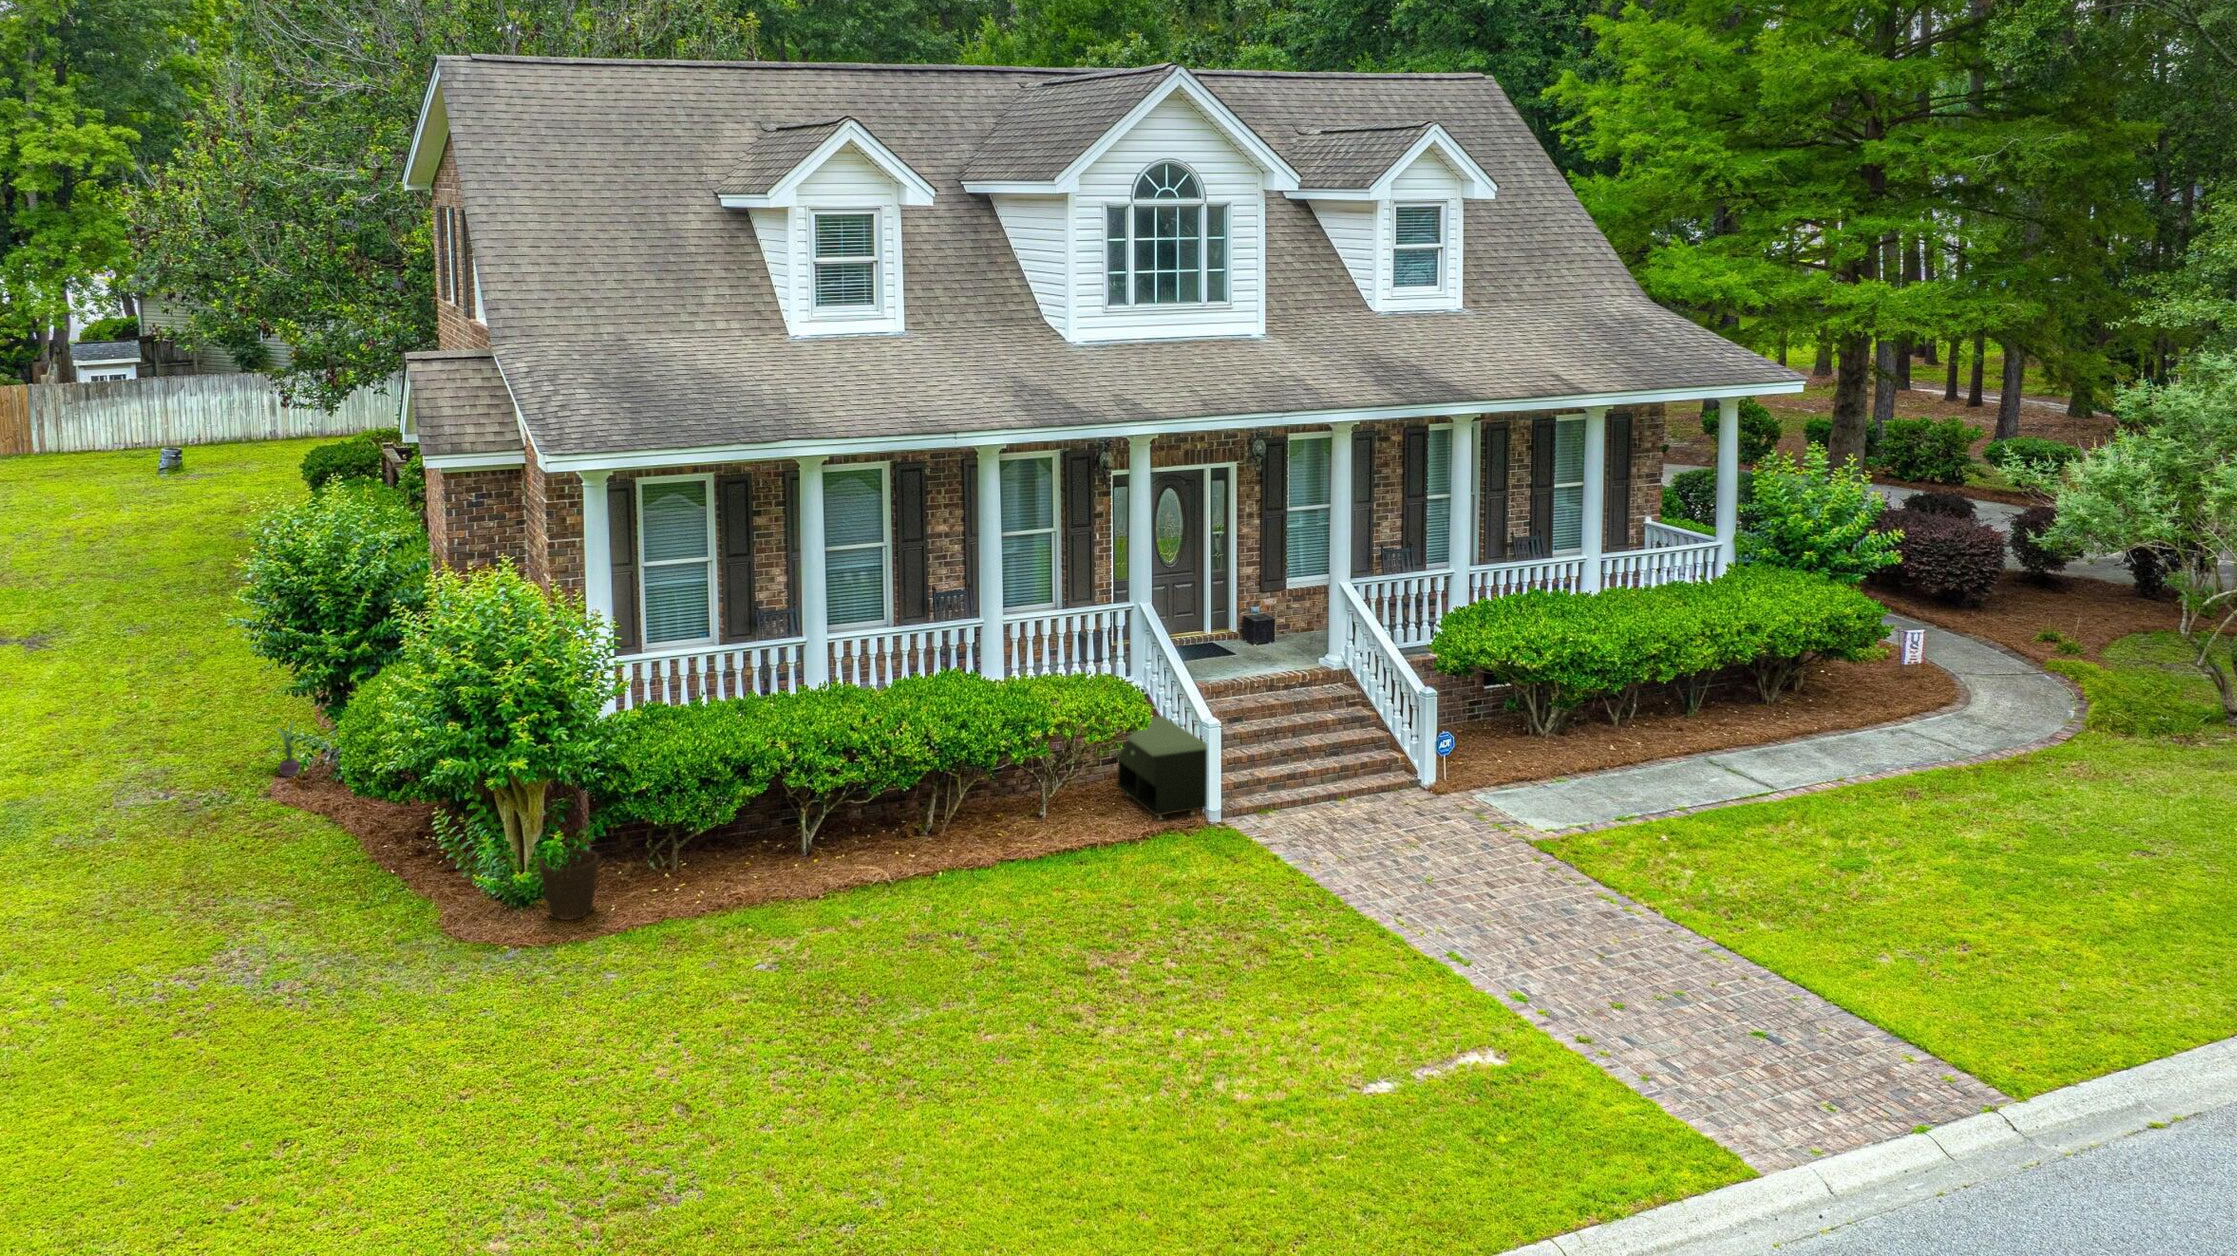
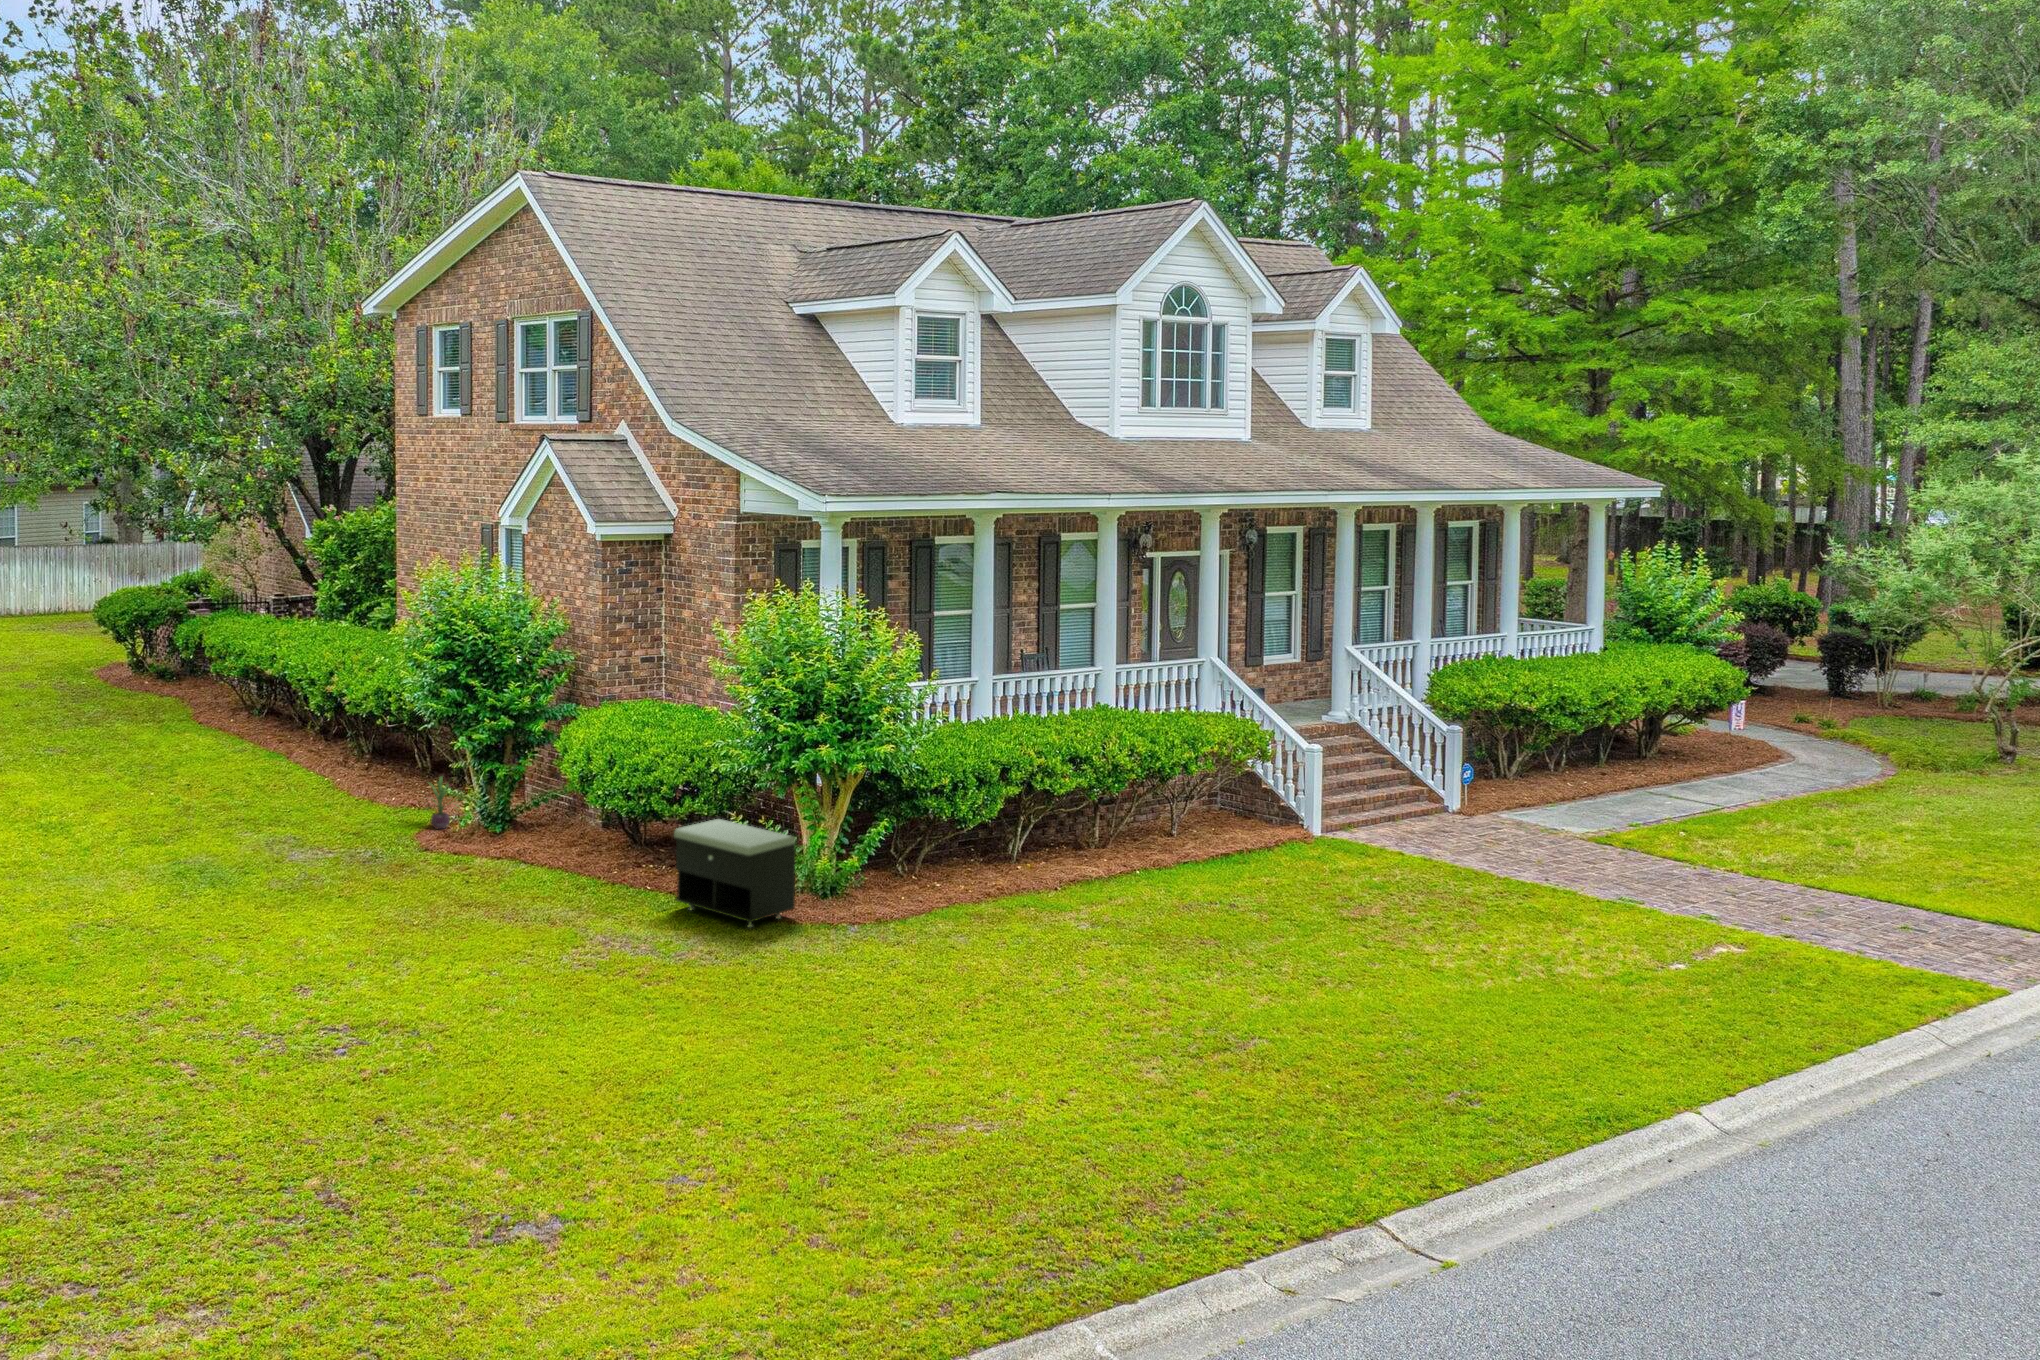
storage bench: present [1117,716,1207,820] -> present [674,819,795,927]
basket: present [539,849,599,920] -> none [831,855,884,916]

